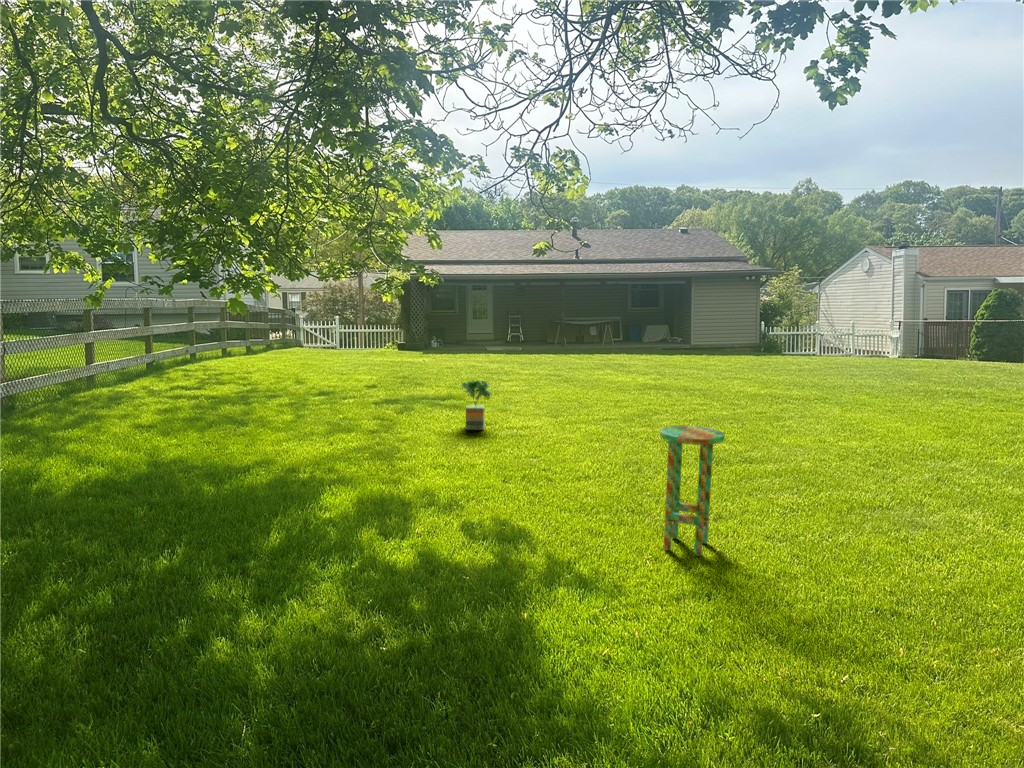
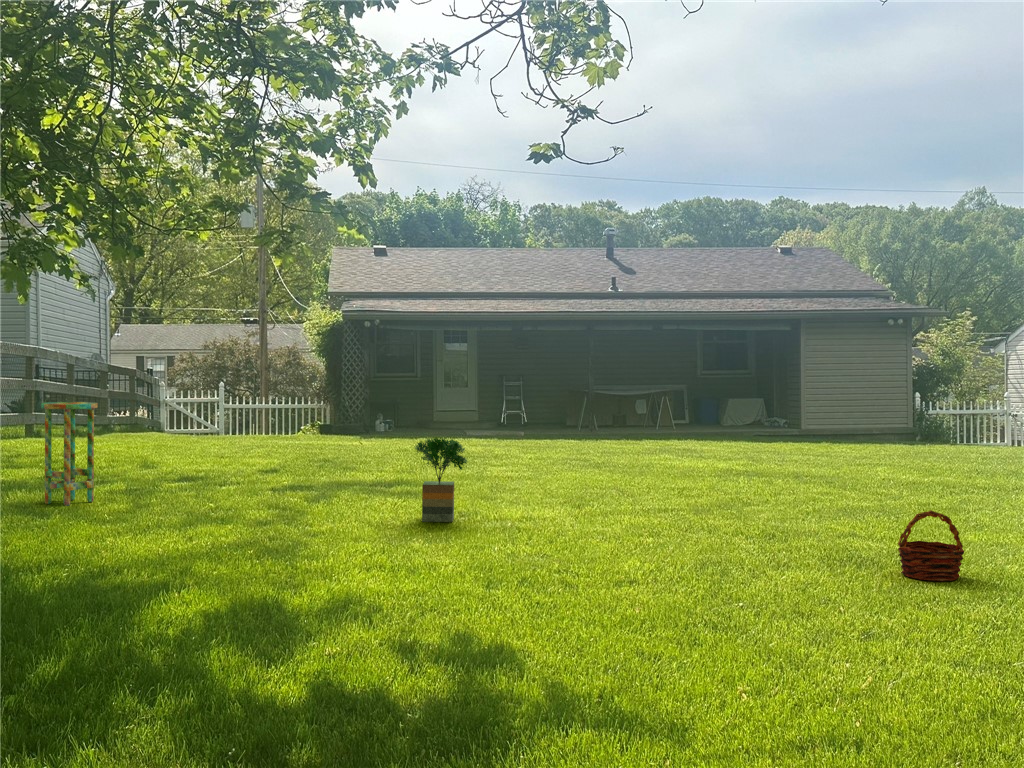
side table: present [660,426,725,556] -> present [41,402,98,506]
basket: none [740,435,778,476] -> present [898,510,964,582]

